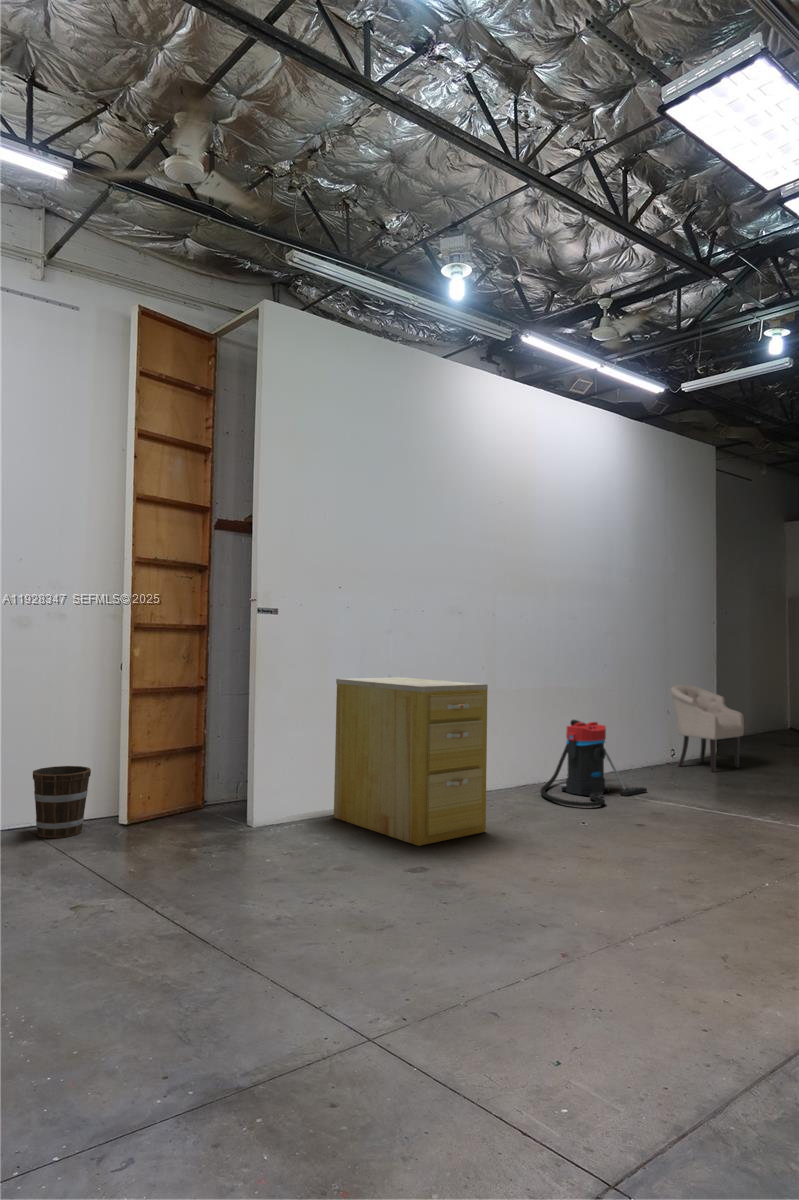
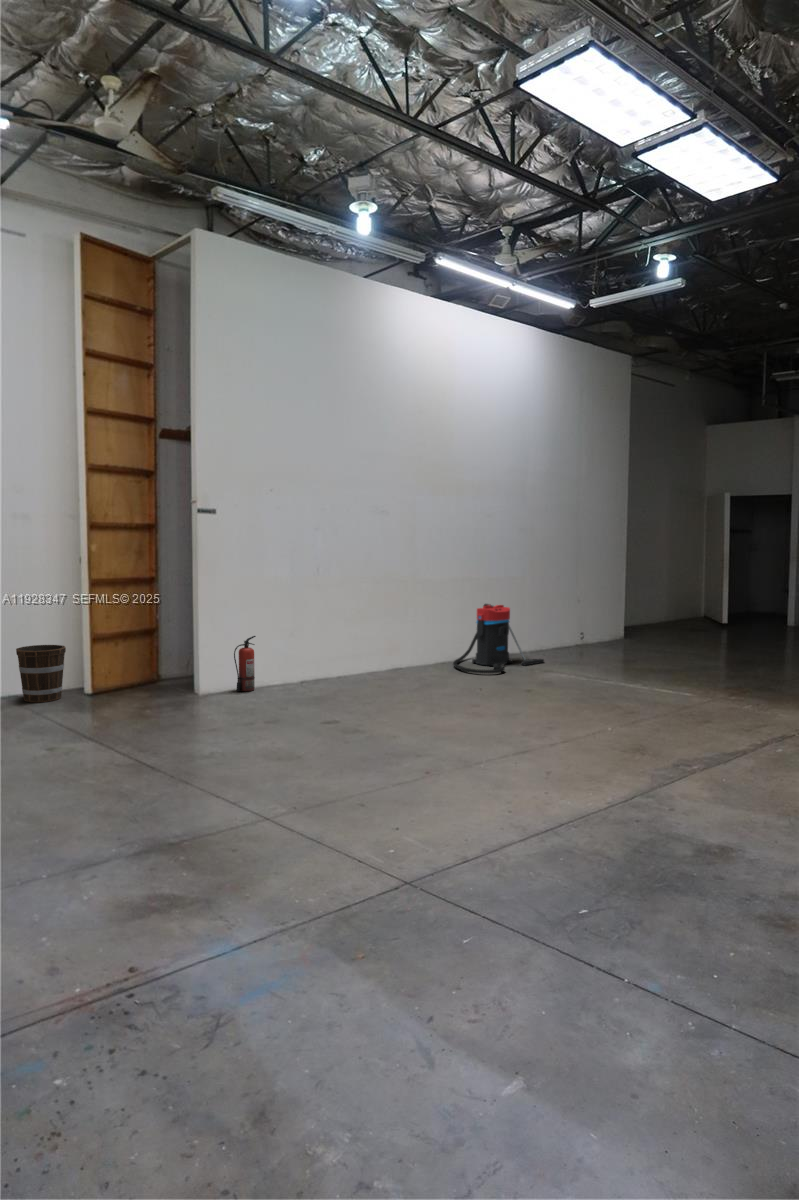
filing cabinet: present [334,677,488,846] -> none [273,568,399,702]
chair: present [670,685,744,772] -> none [576,574,638,647]
fire extinguisher: none [289,758,315,827] -> present [234,636,256,692]

